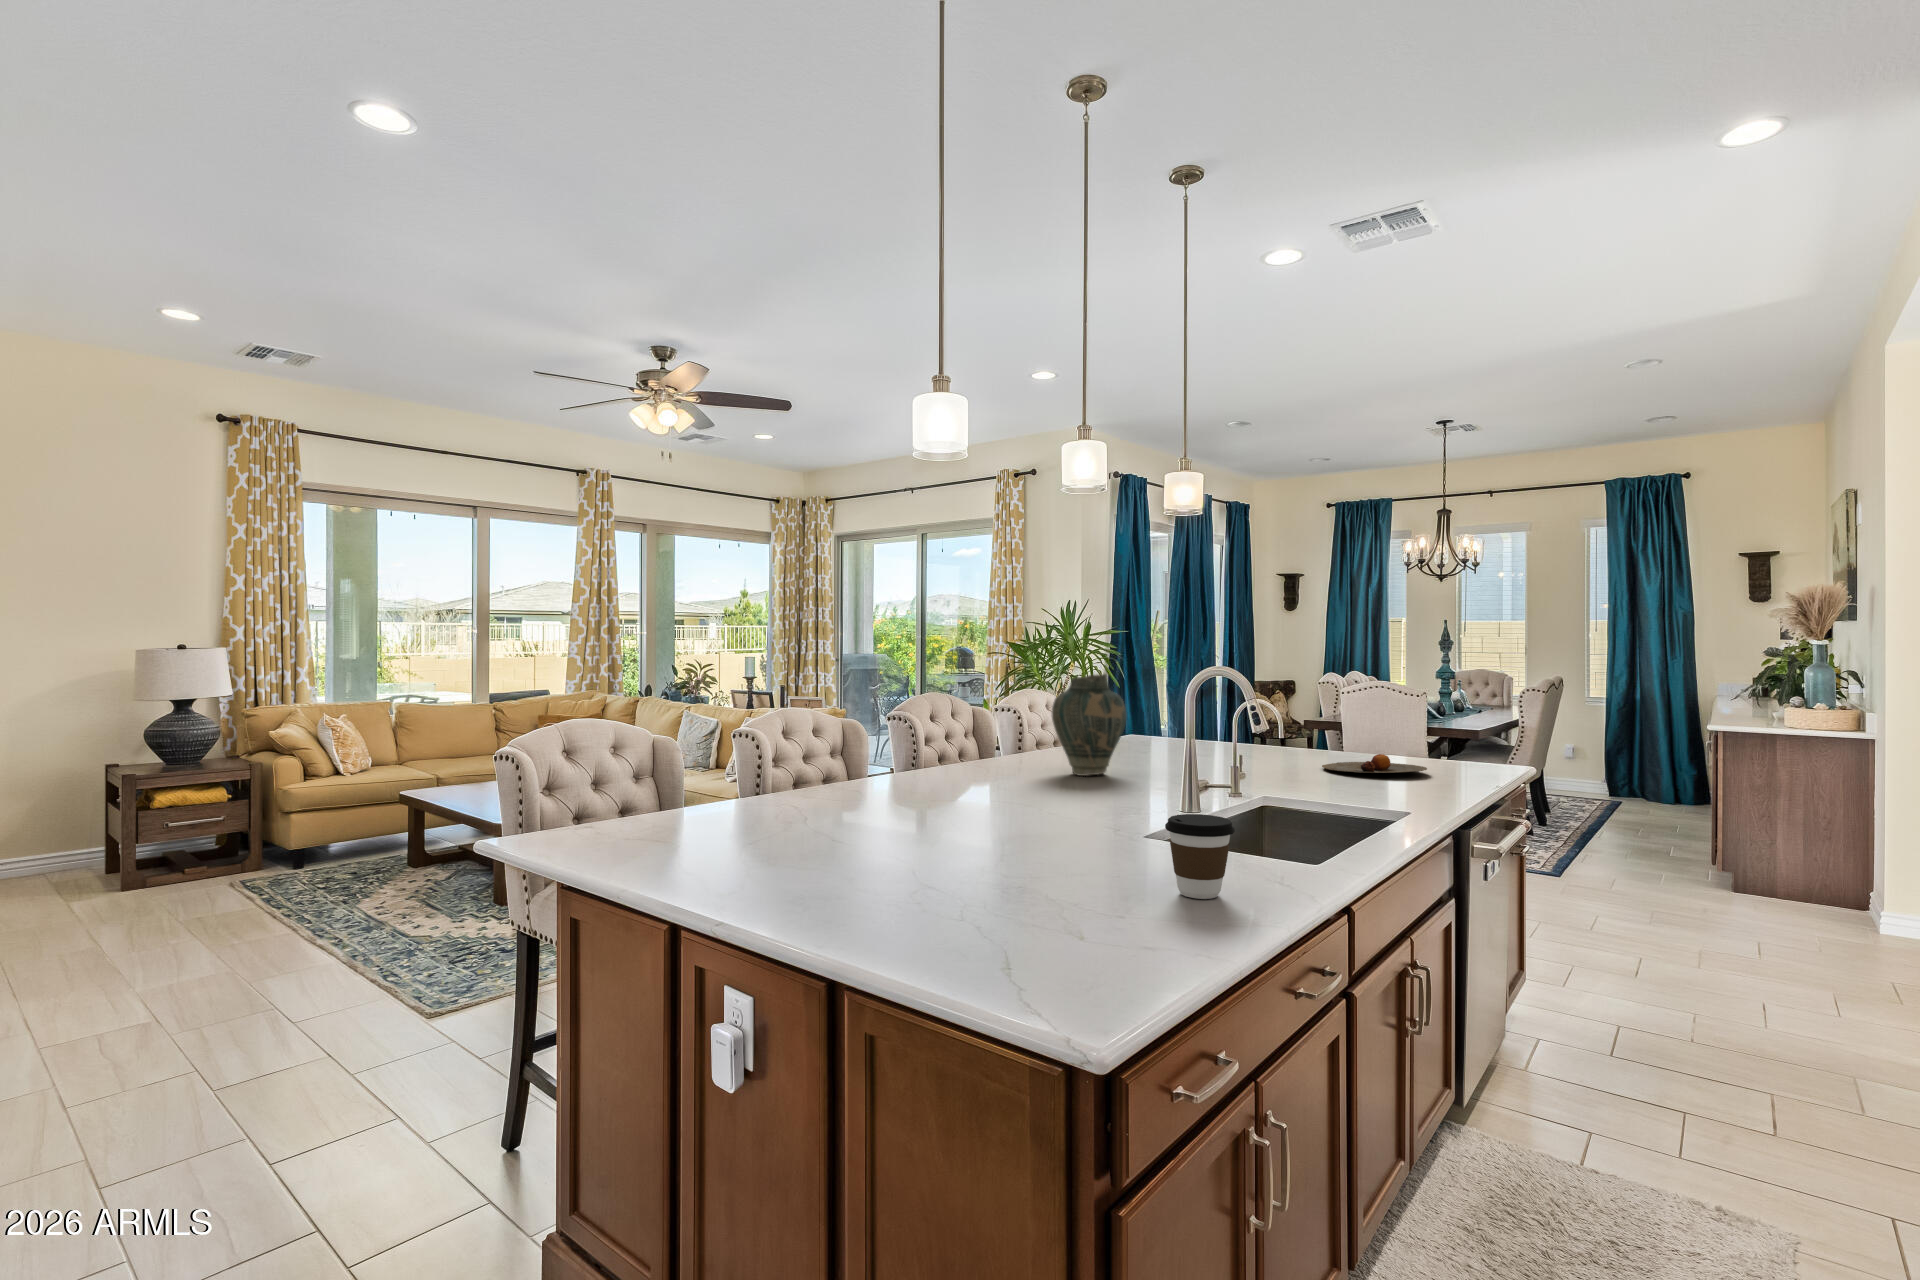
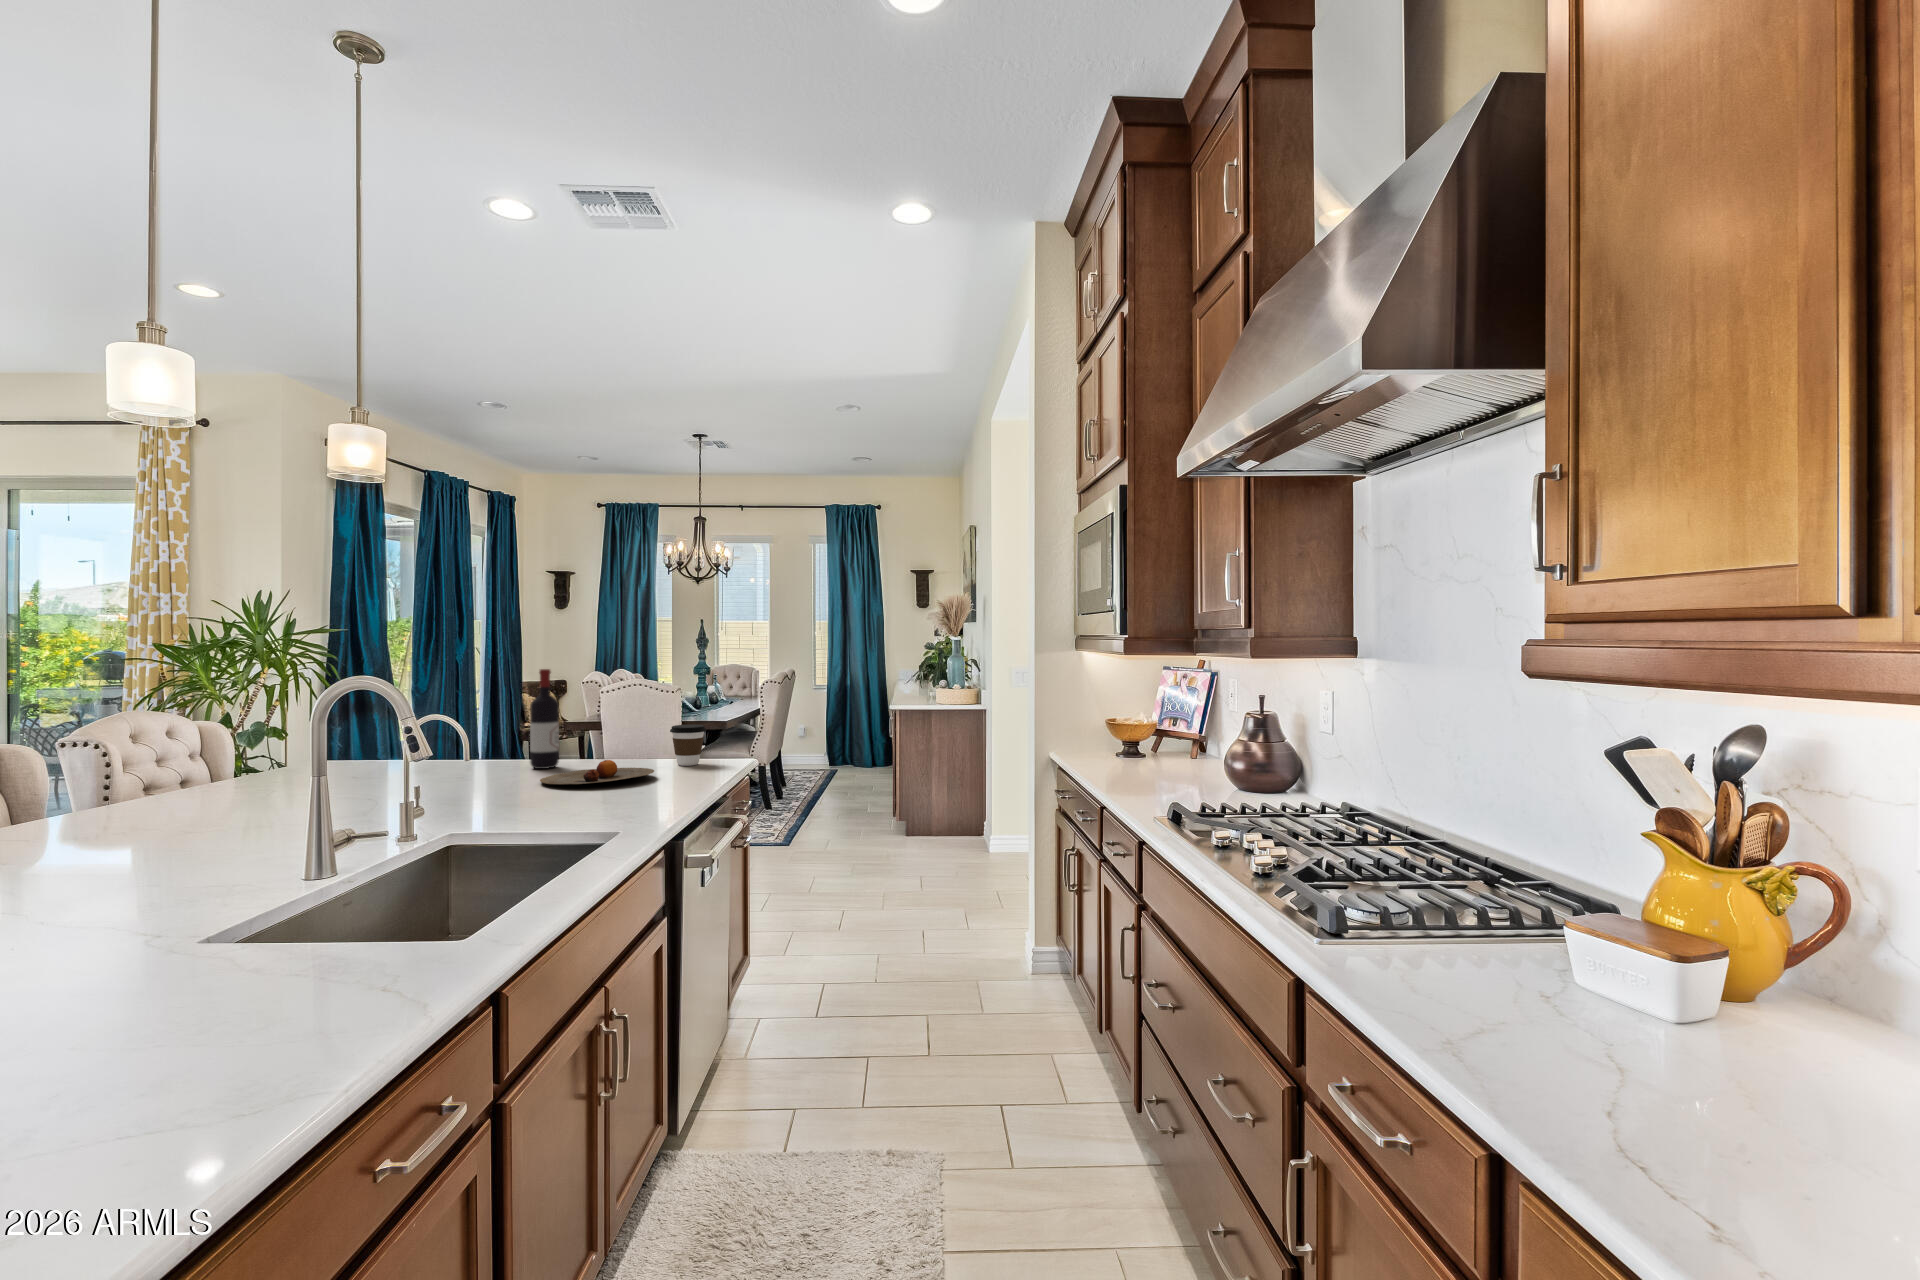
wine bottle: none [1307,669,1332,758] -> present [530,669,559,769]
vase: present [1052,674,1126,776] -> none [96,685,242,837]
coffee cup: present [1165,814,1235,899] -> present [670,724,706,766]

